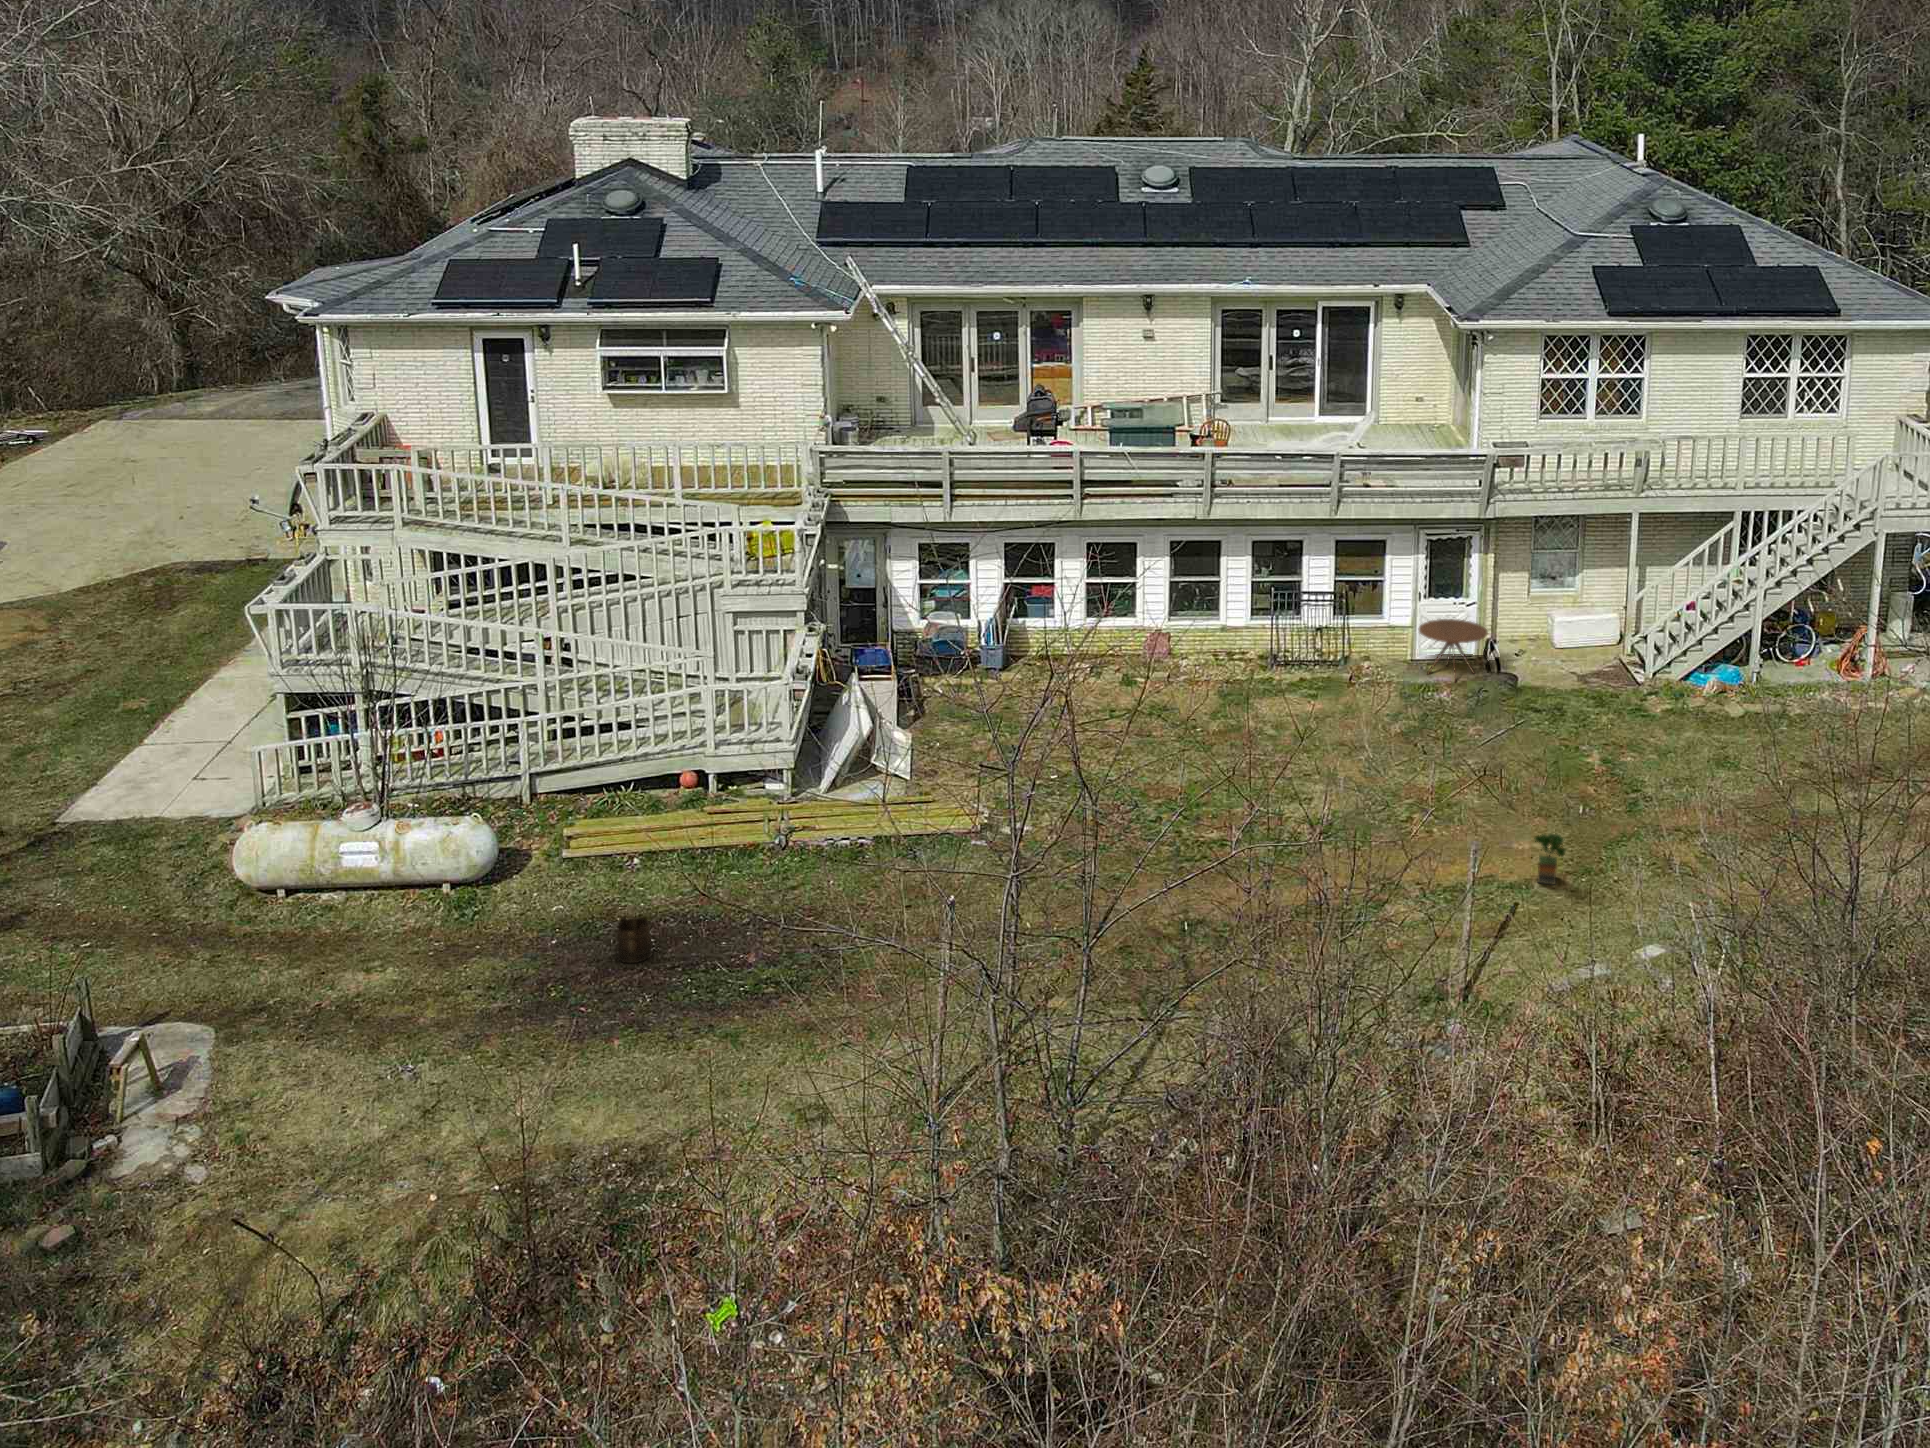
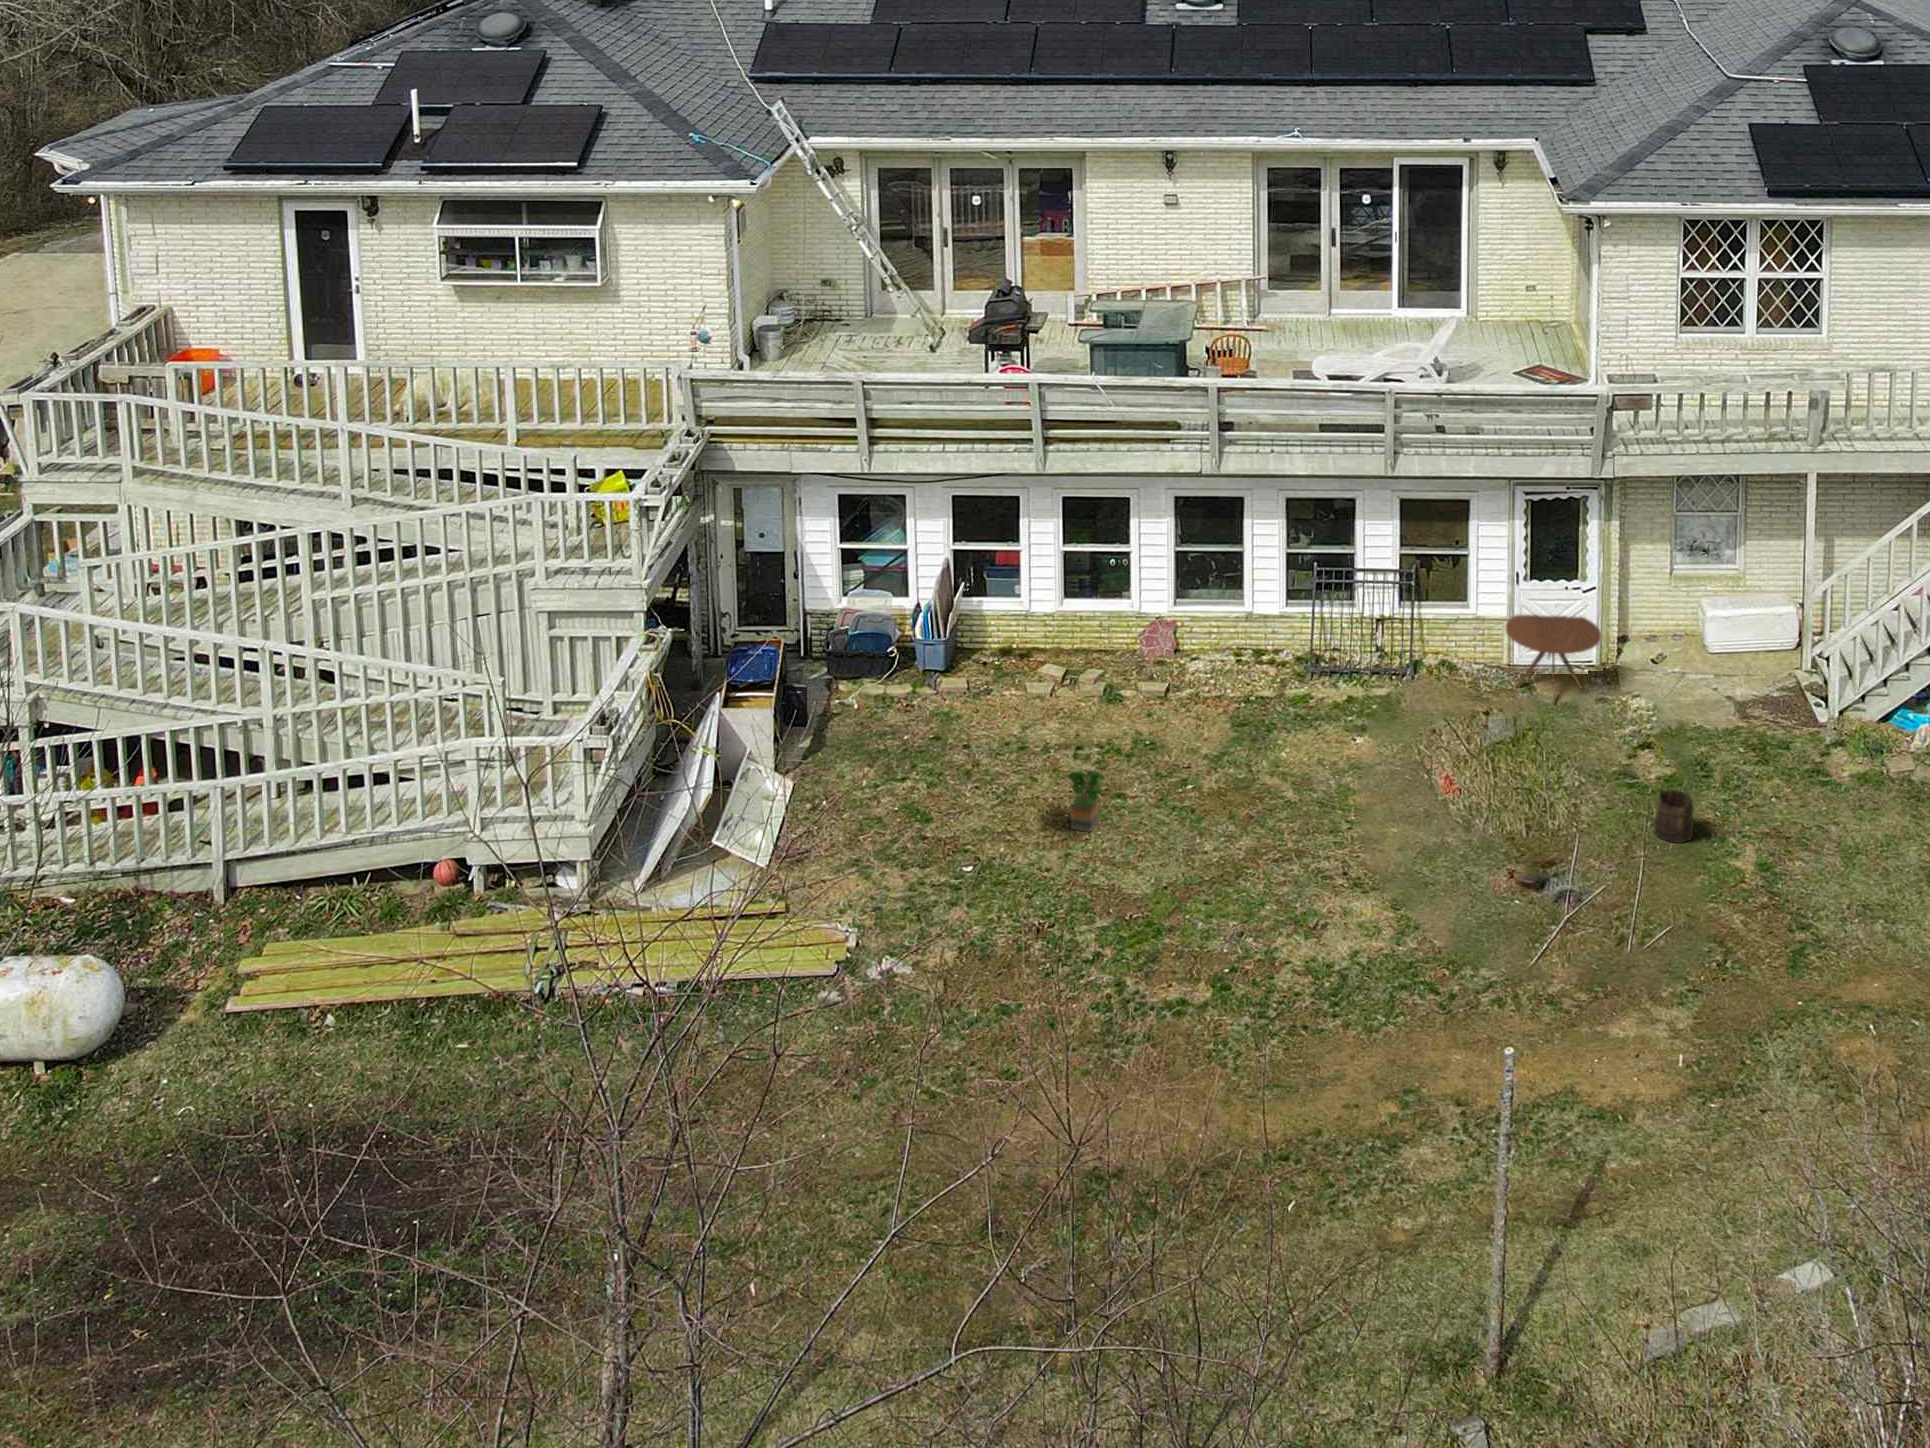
potted tree: present [1534,834,1566,884] -> present [1068,769,1104,832]
bucket: present [617,917,653,963] -> present [1654,790,1694,843]

